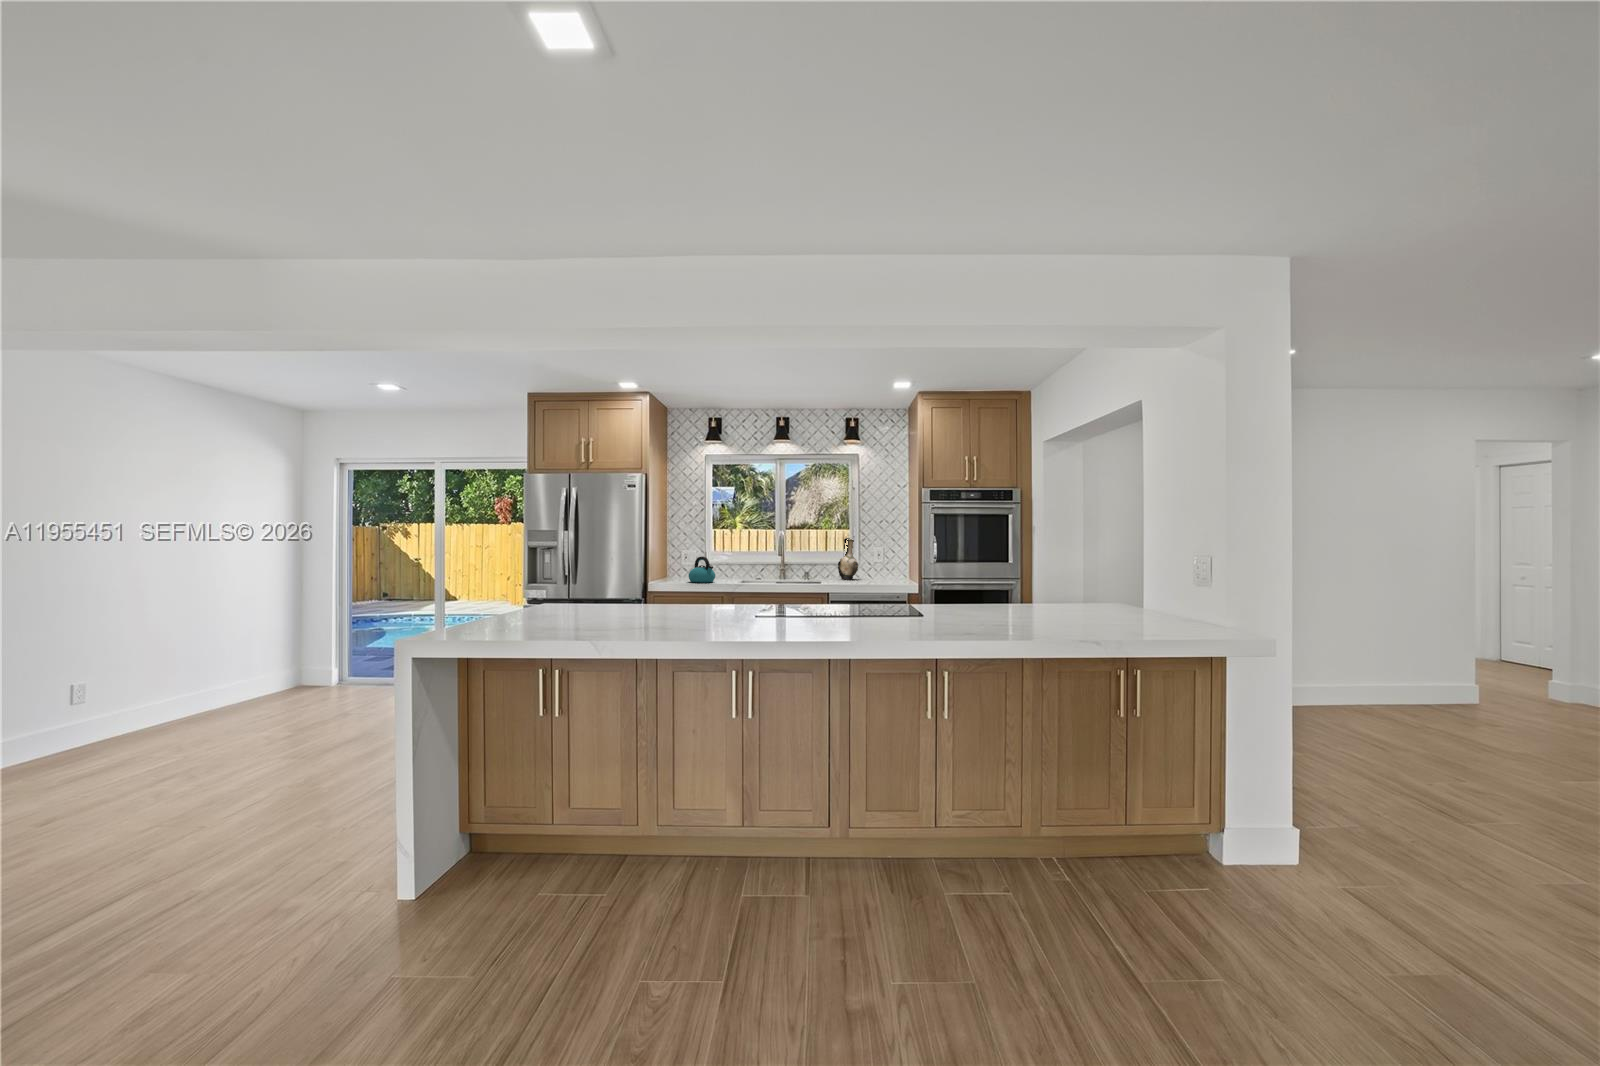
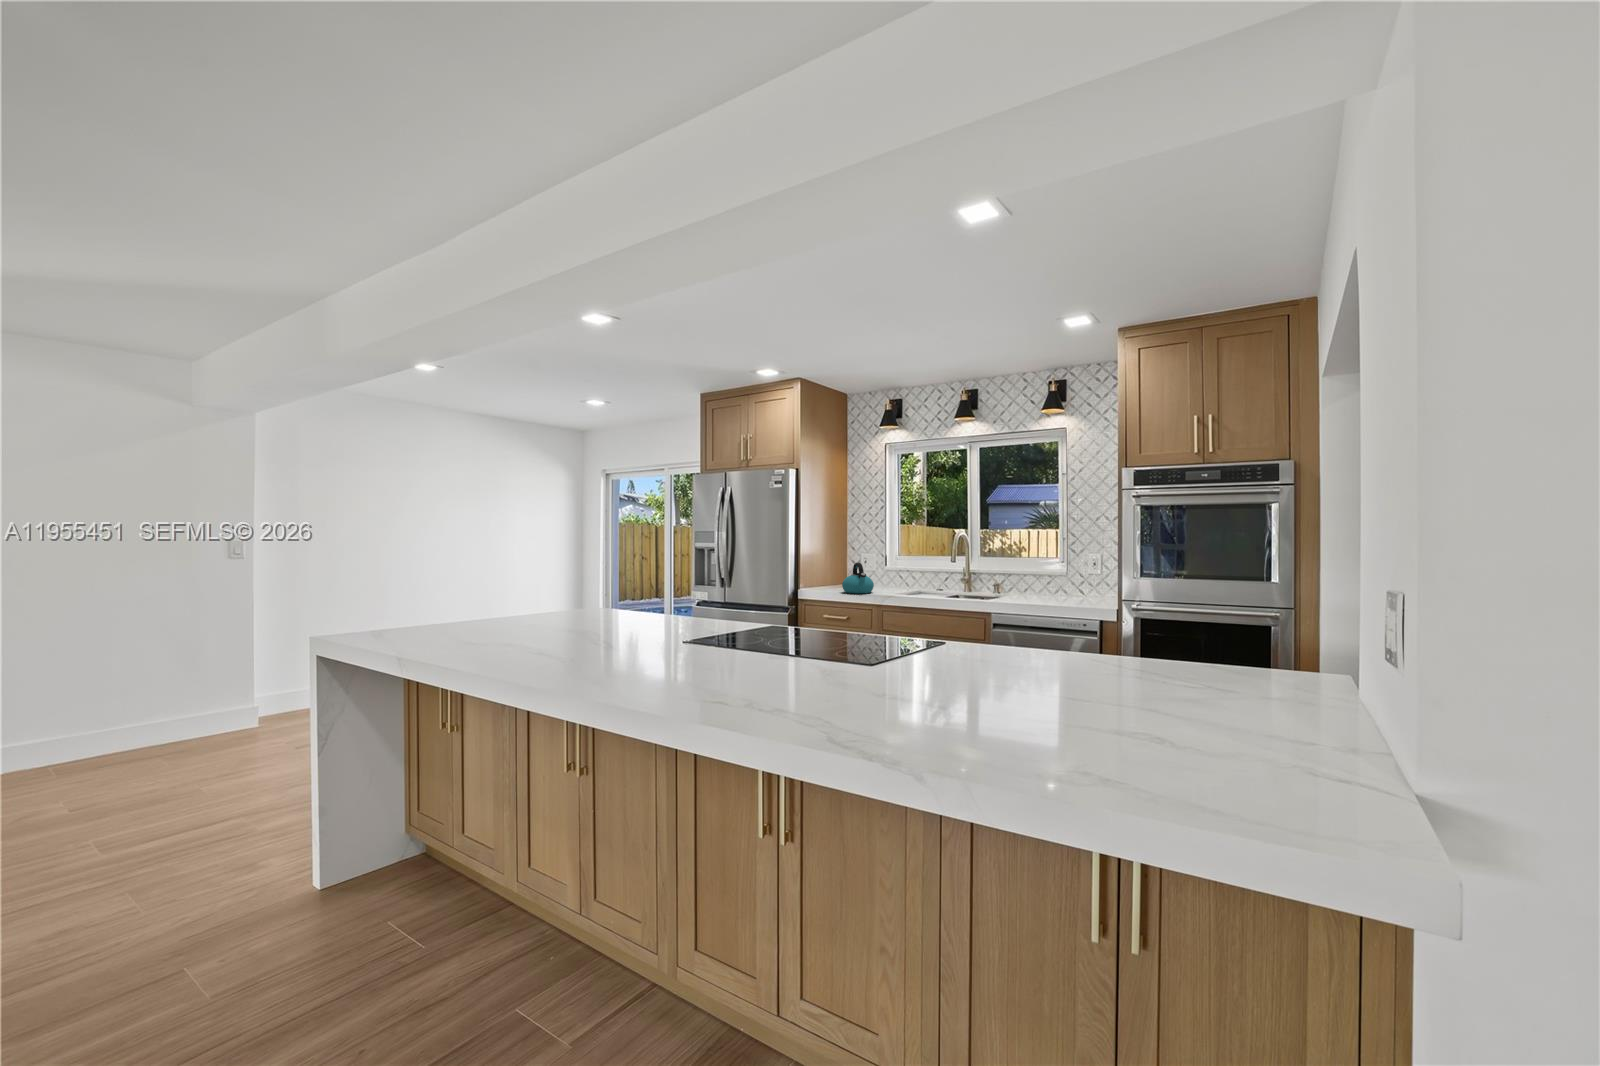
decorative vase: present [838,538,858,580] -> none [1038,540,1069,596]

